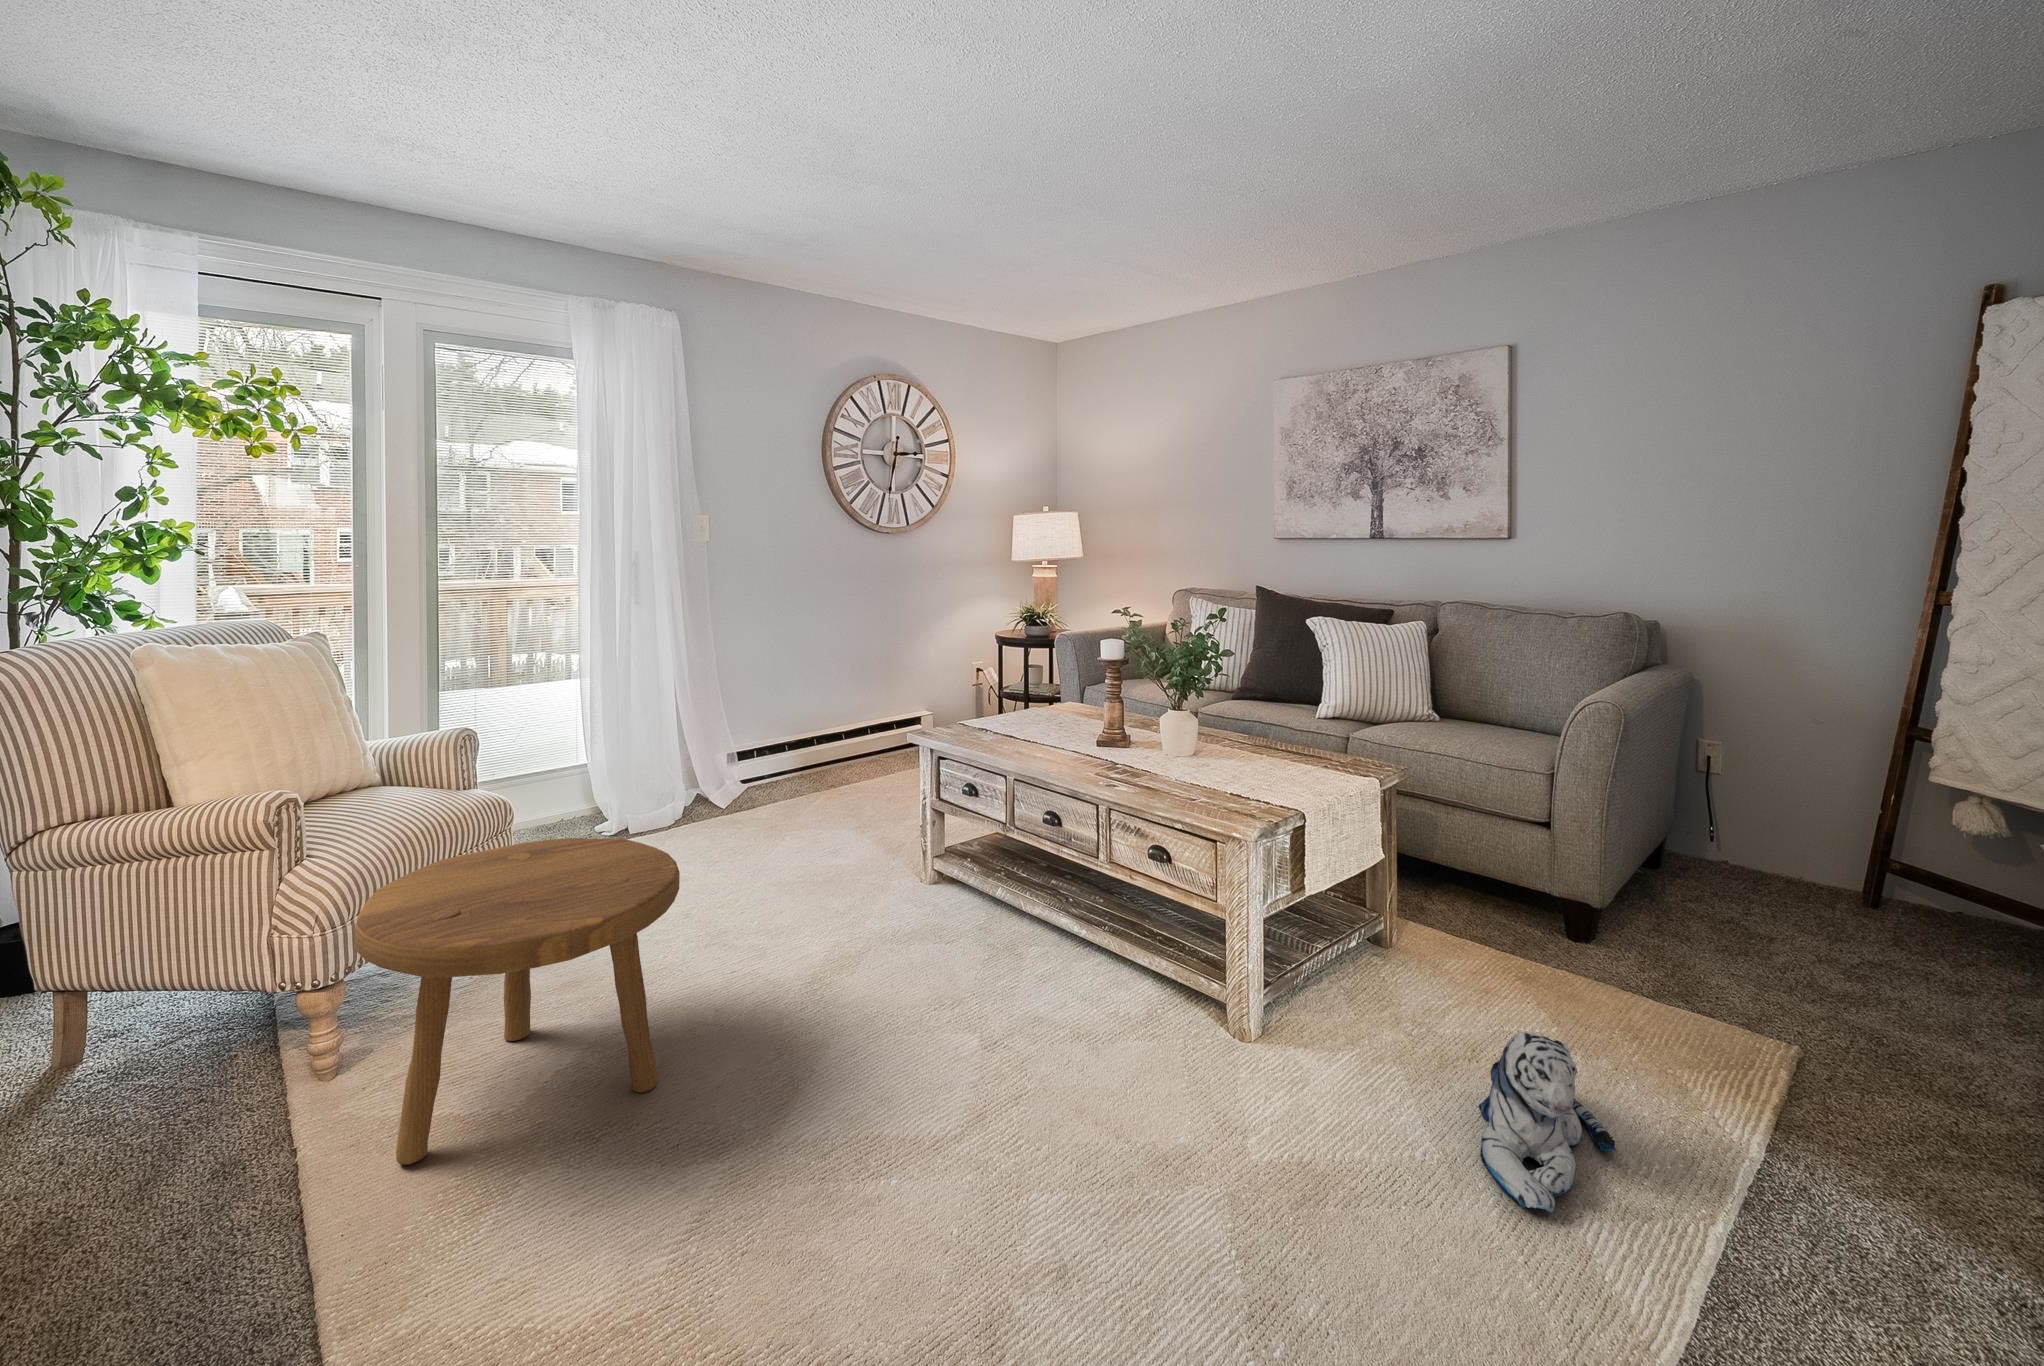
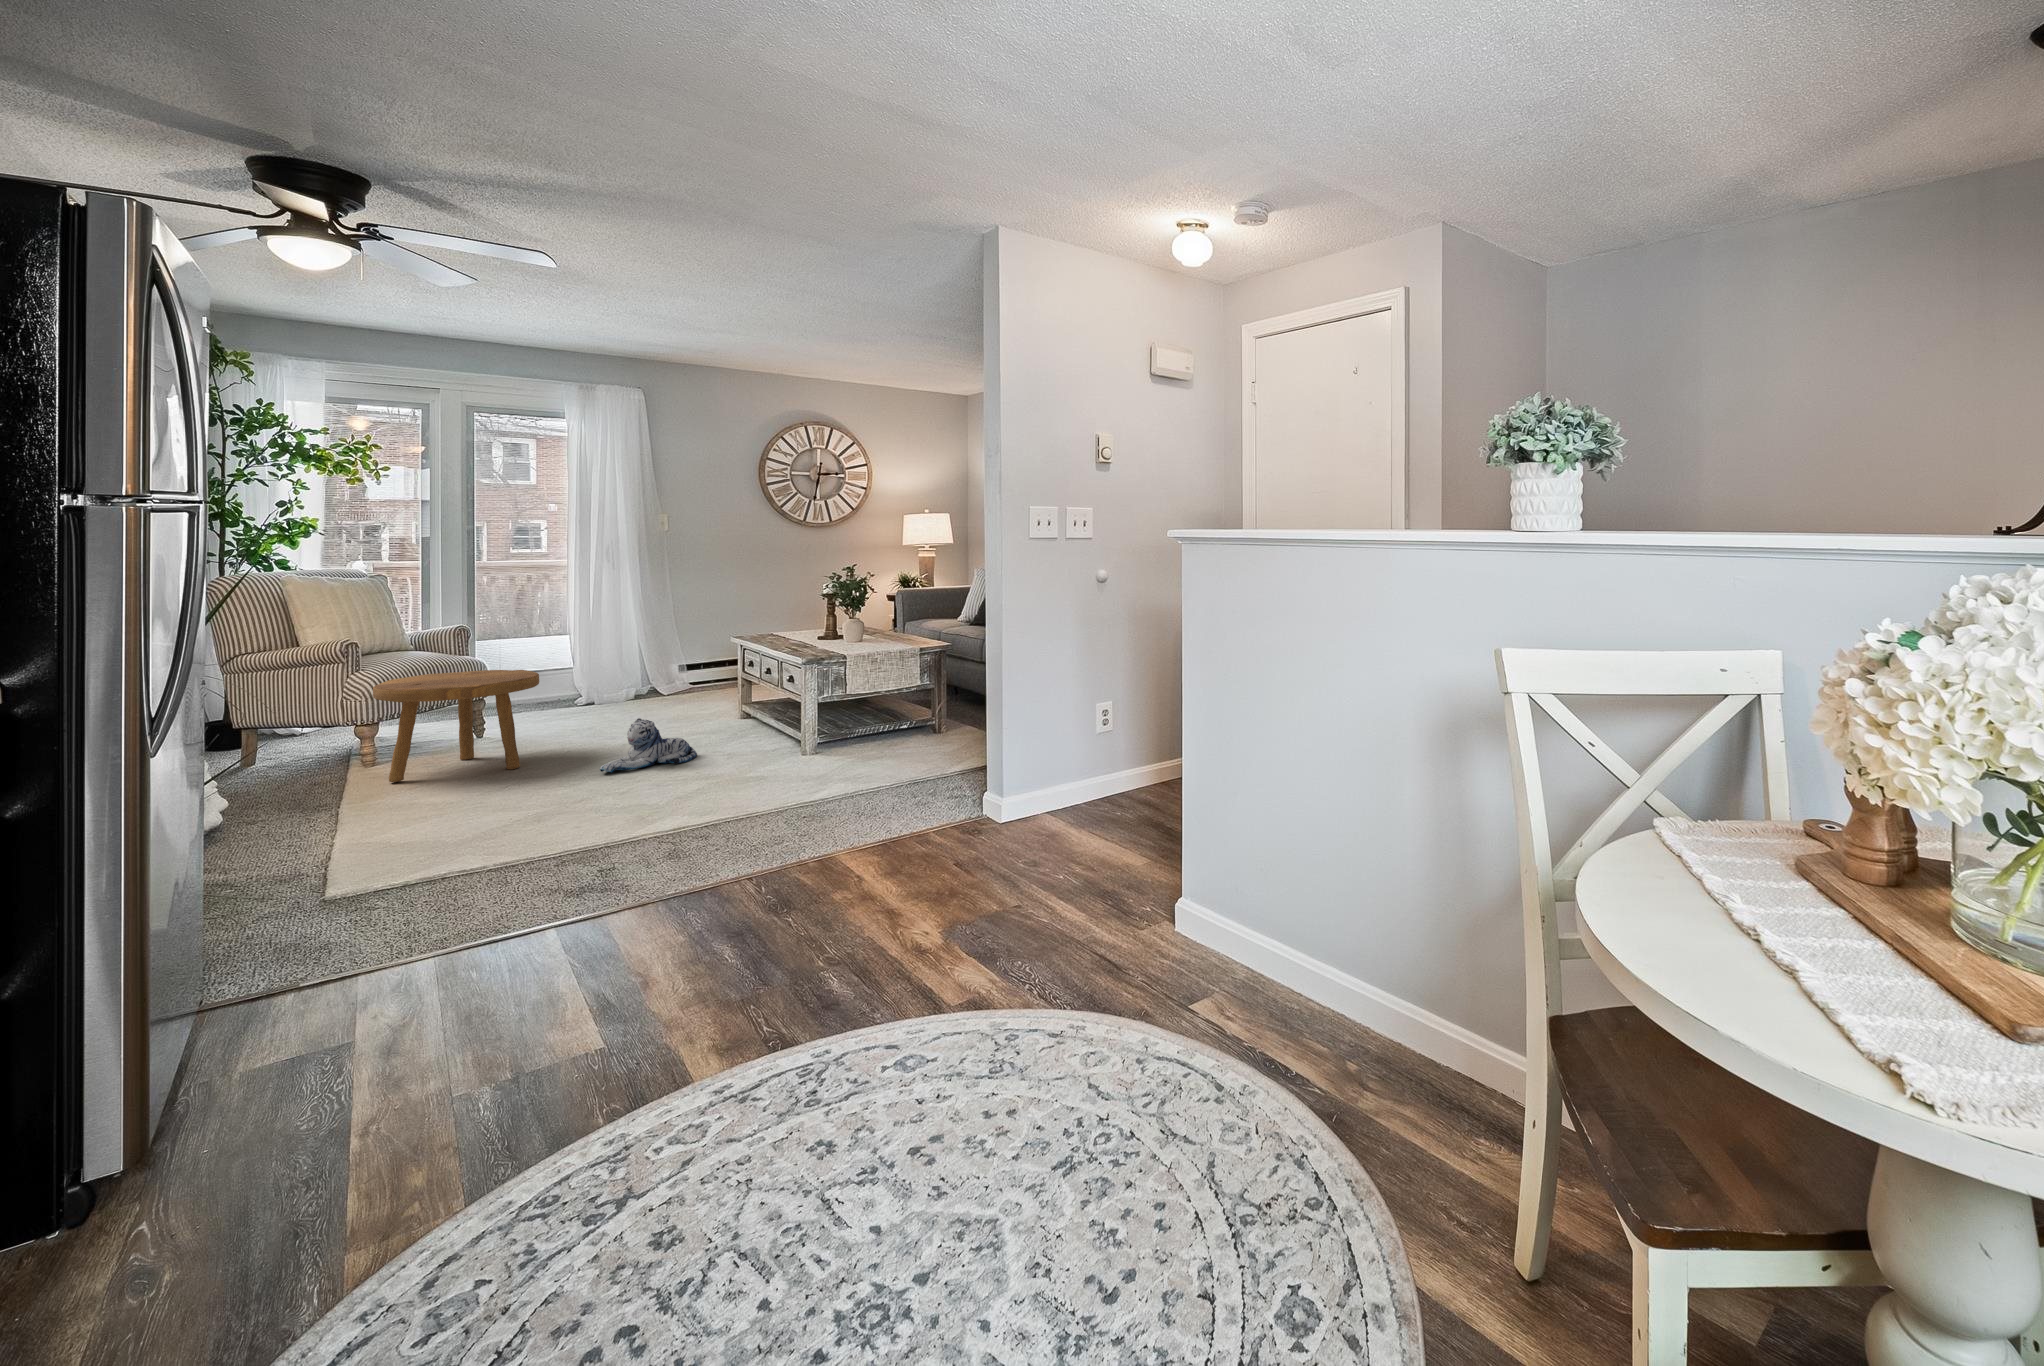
plush toy: present [1479,1032,1616,1213] -> present [600,718,697,773]

